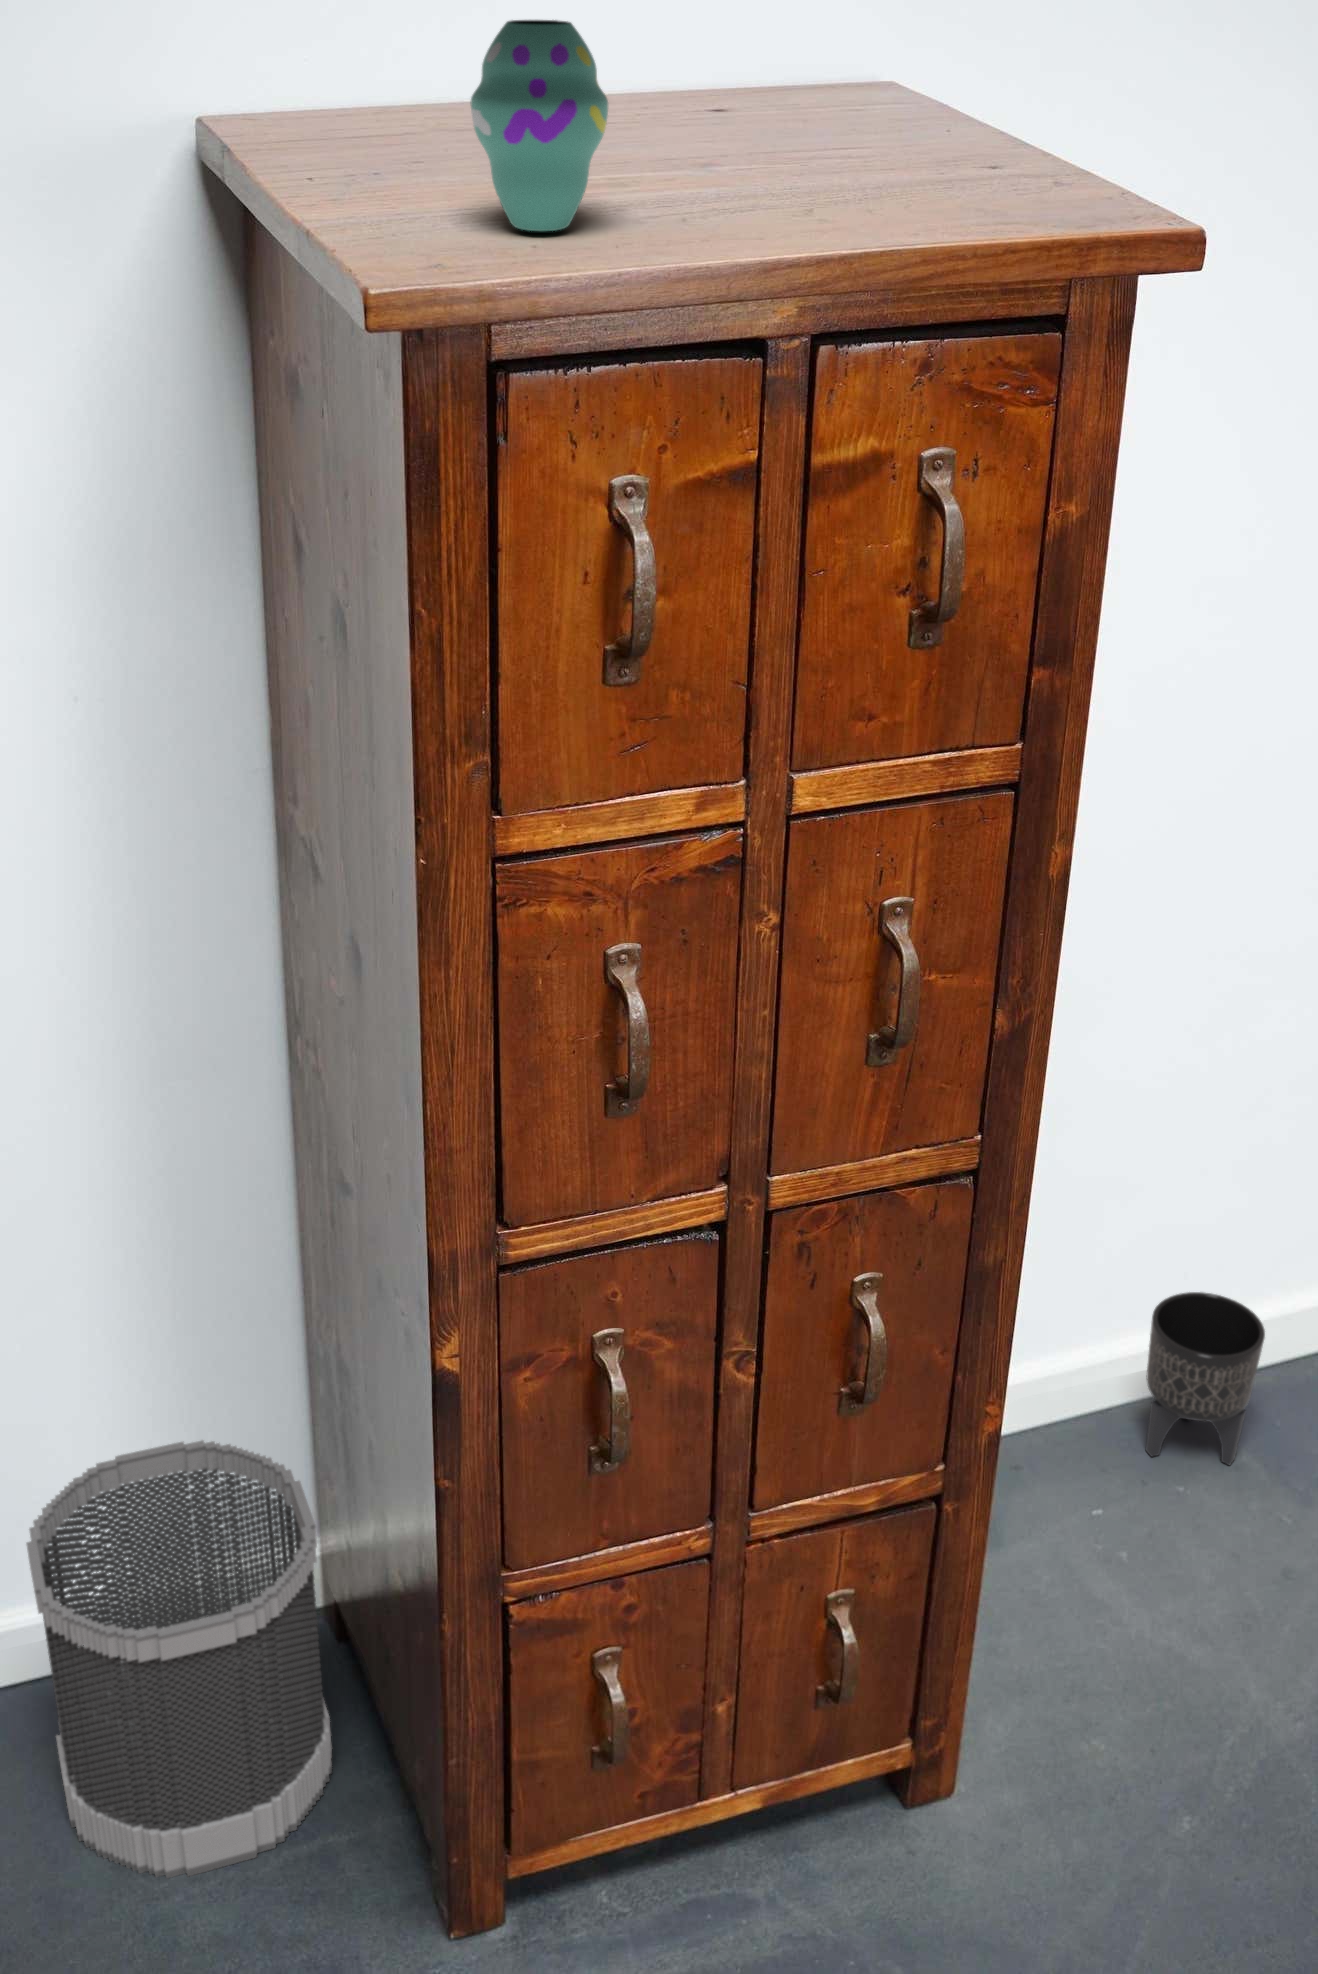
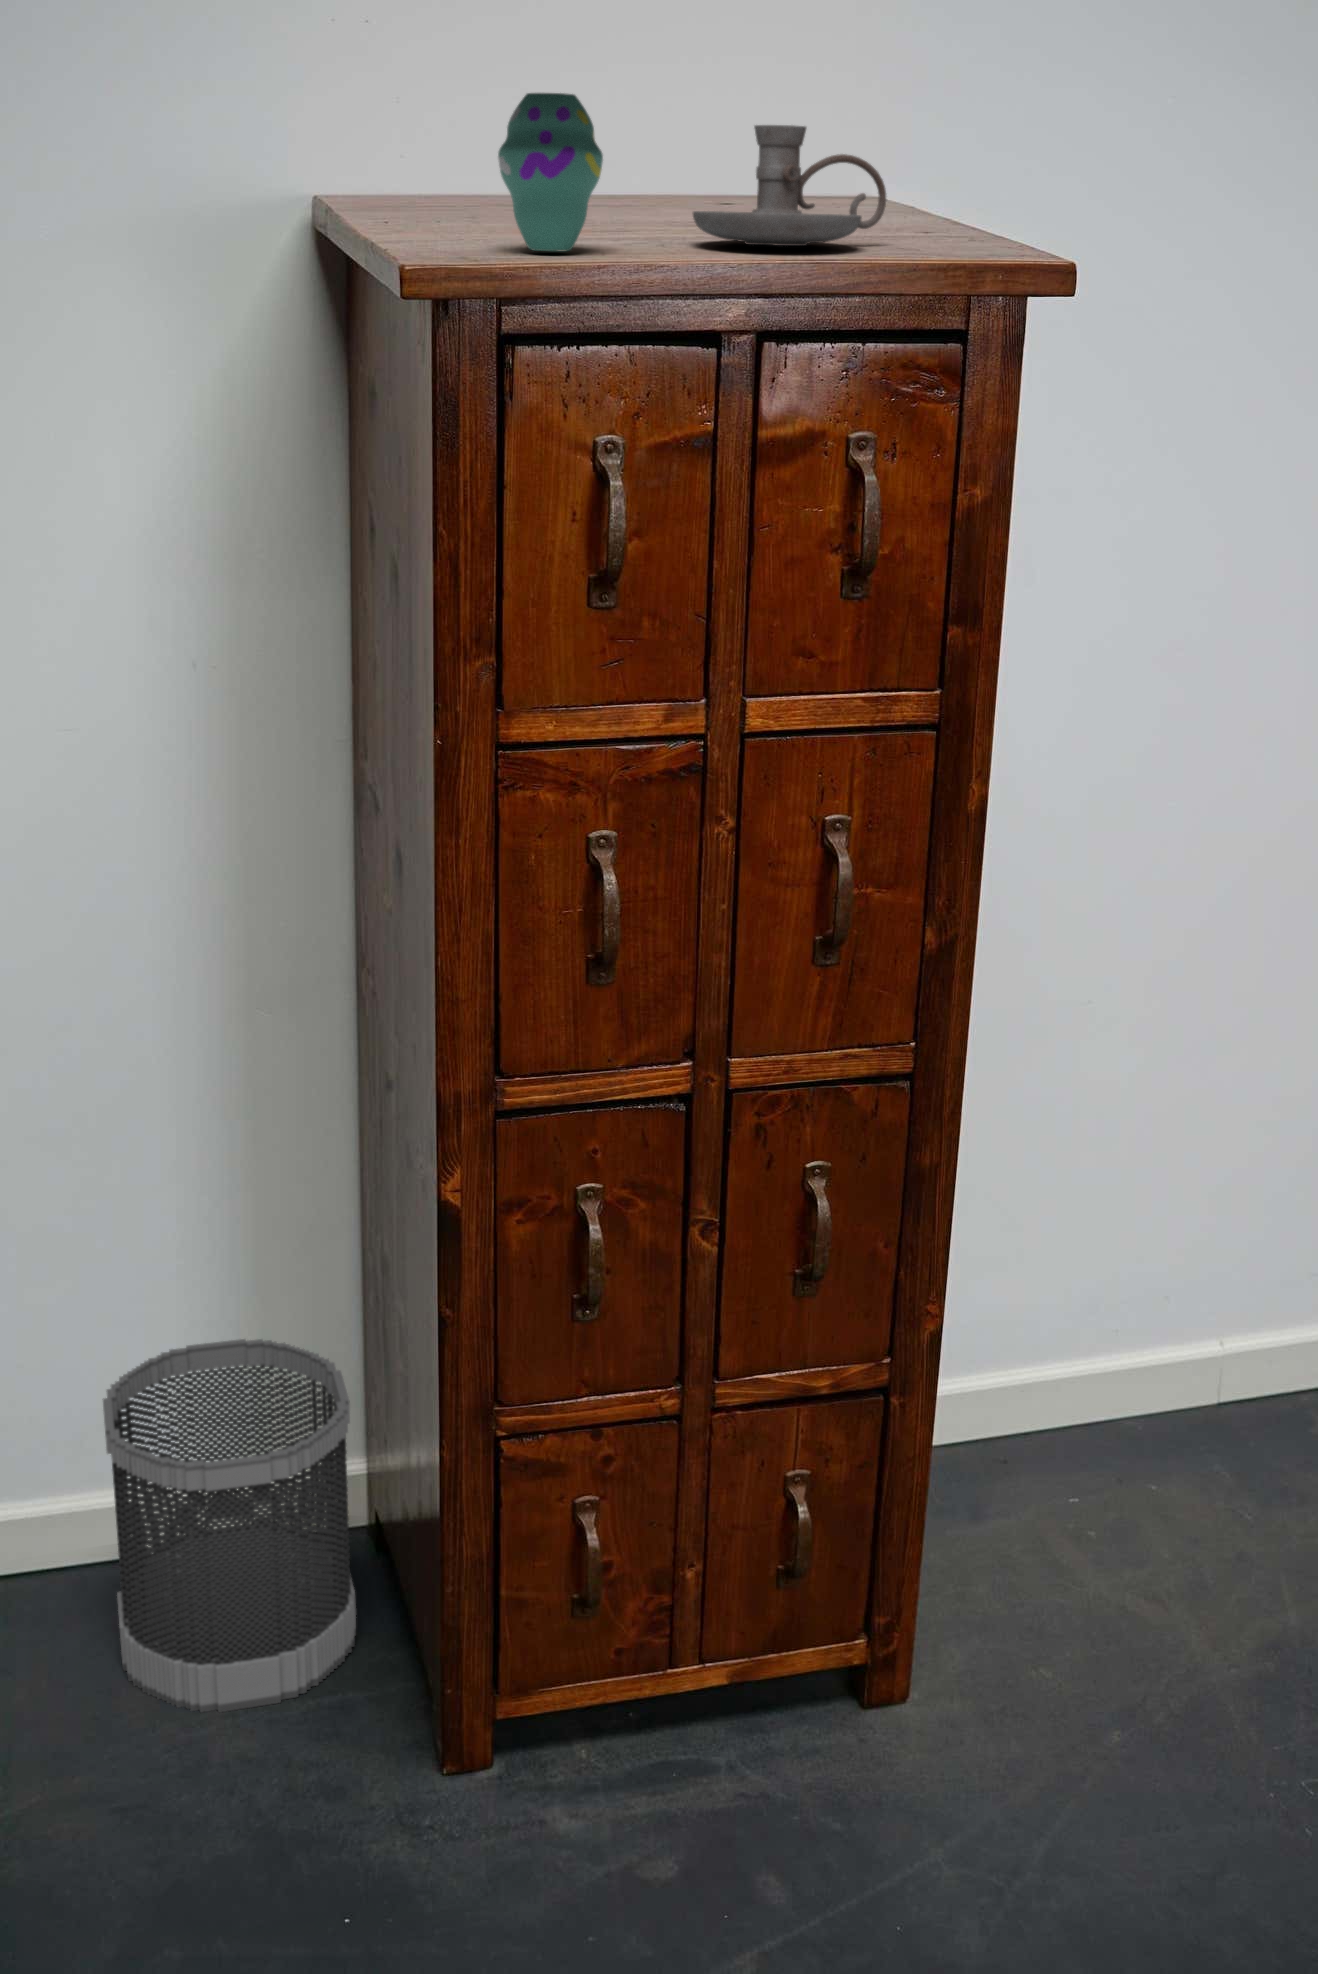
candle holder: none [712,39,953,201] -> present [693,125,886,246]
planter: present [1146,1292,1265,1465] -> none [1124,1310,1231,1472]

